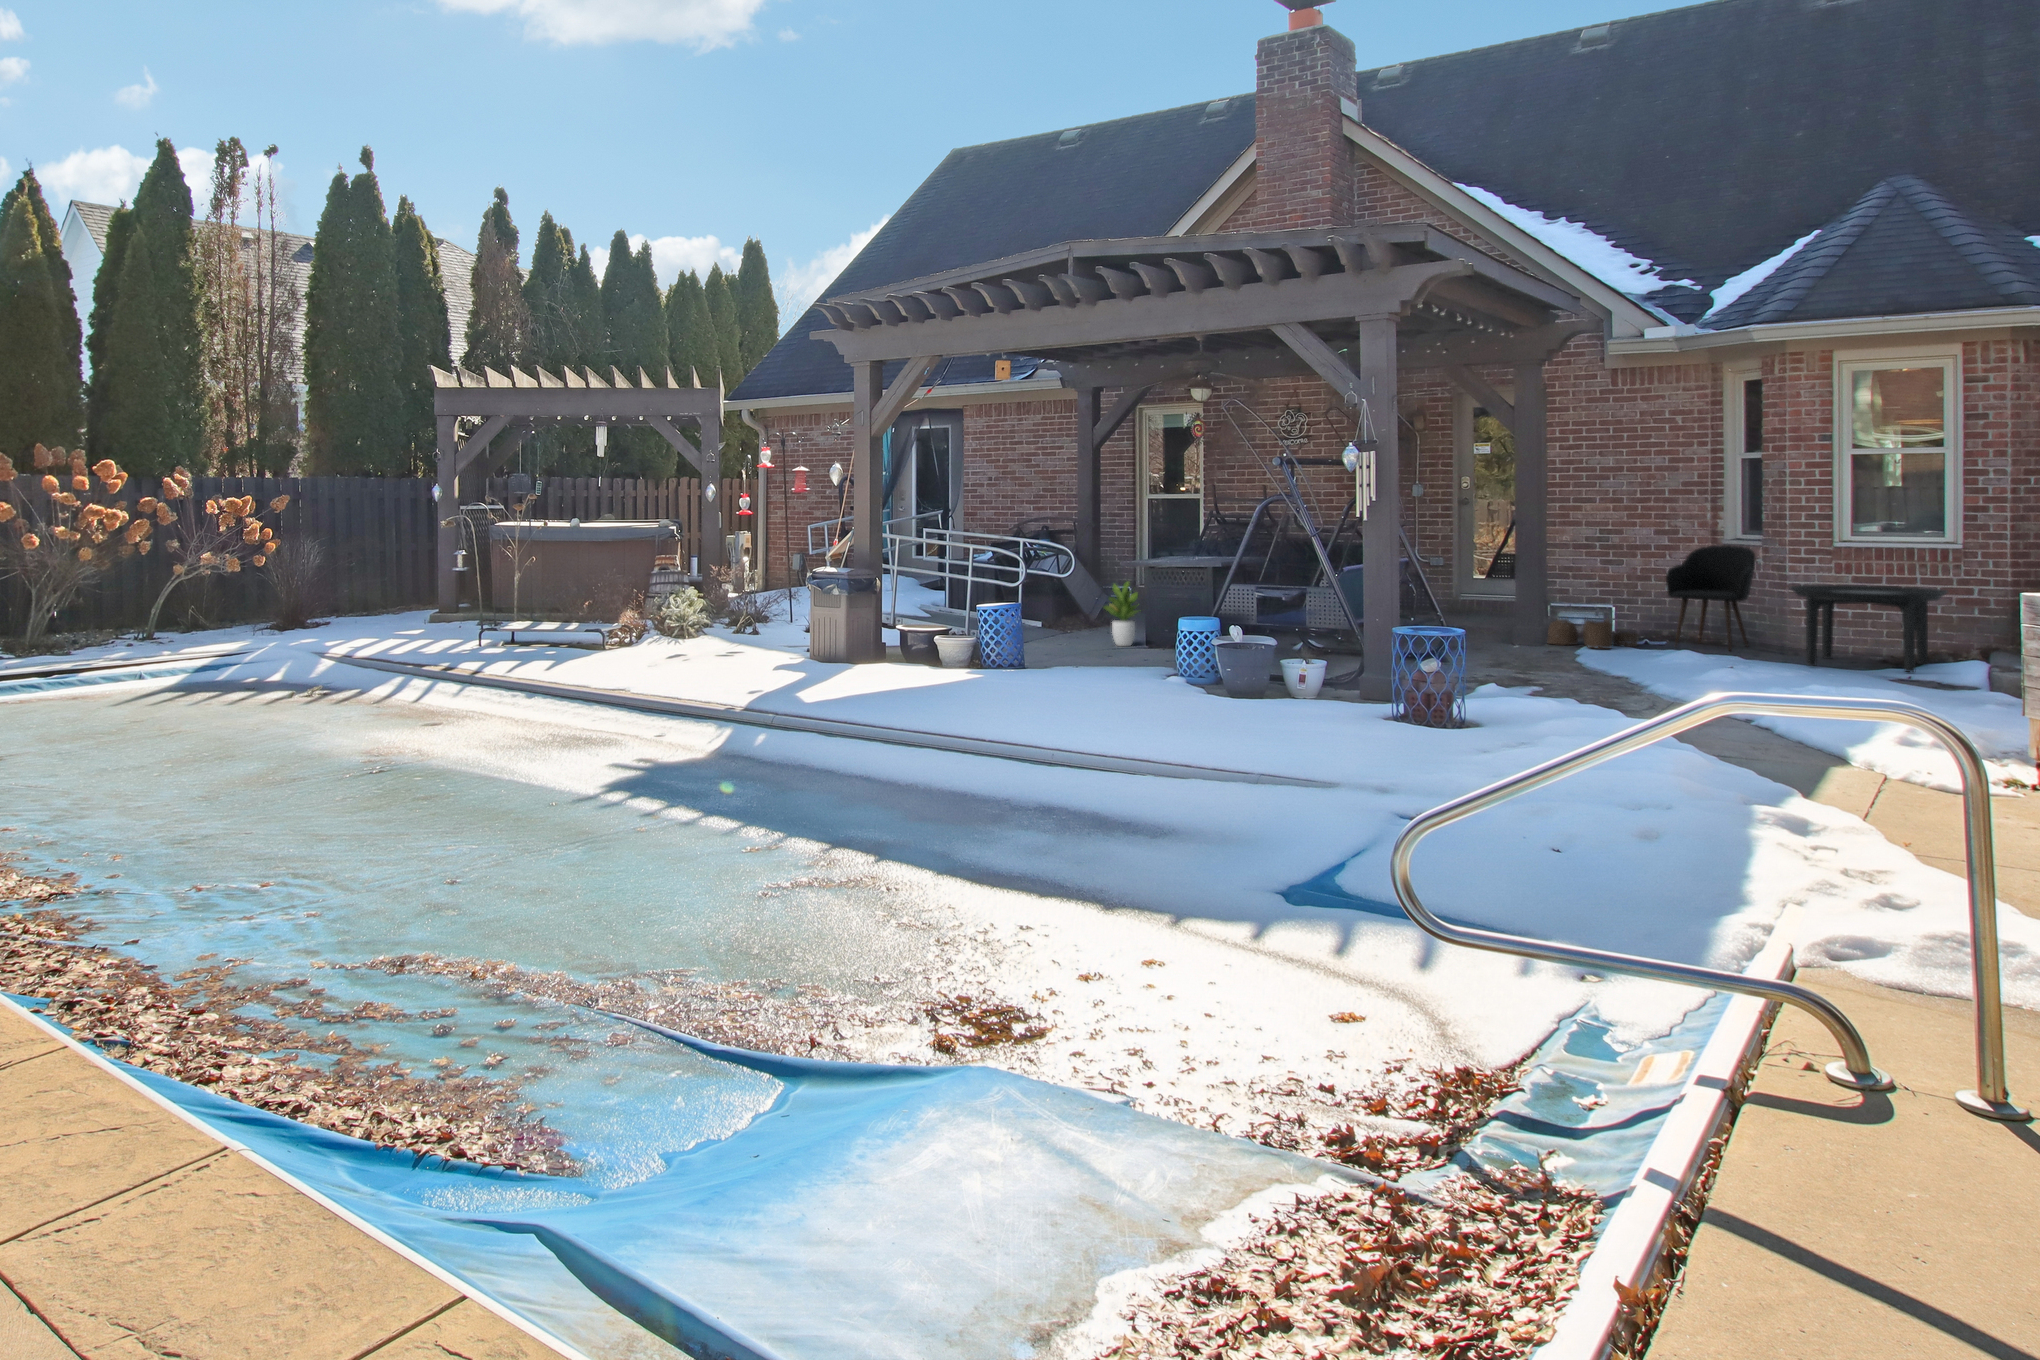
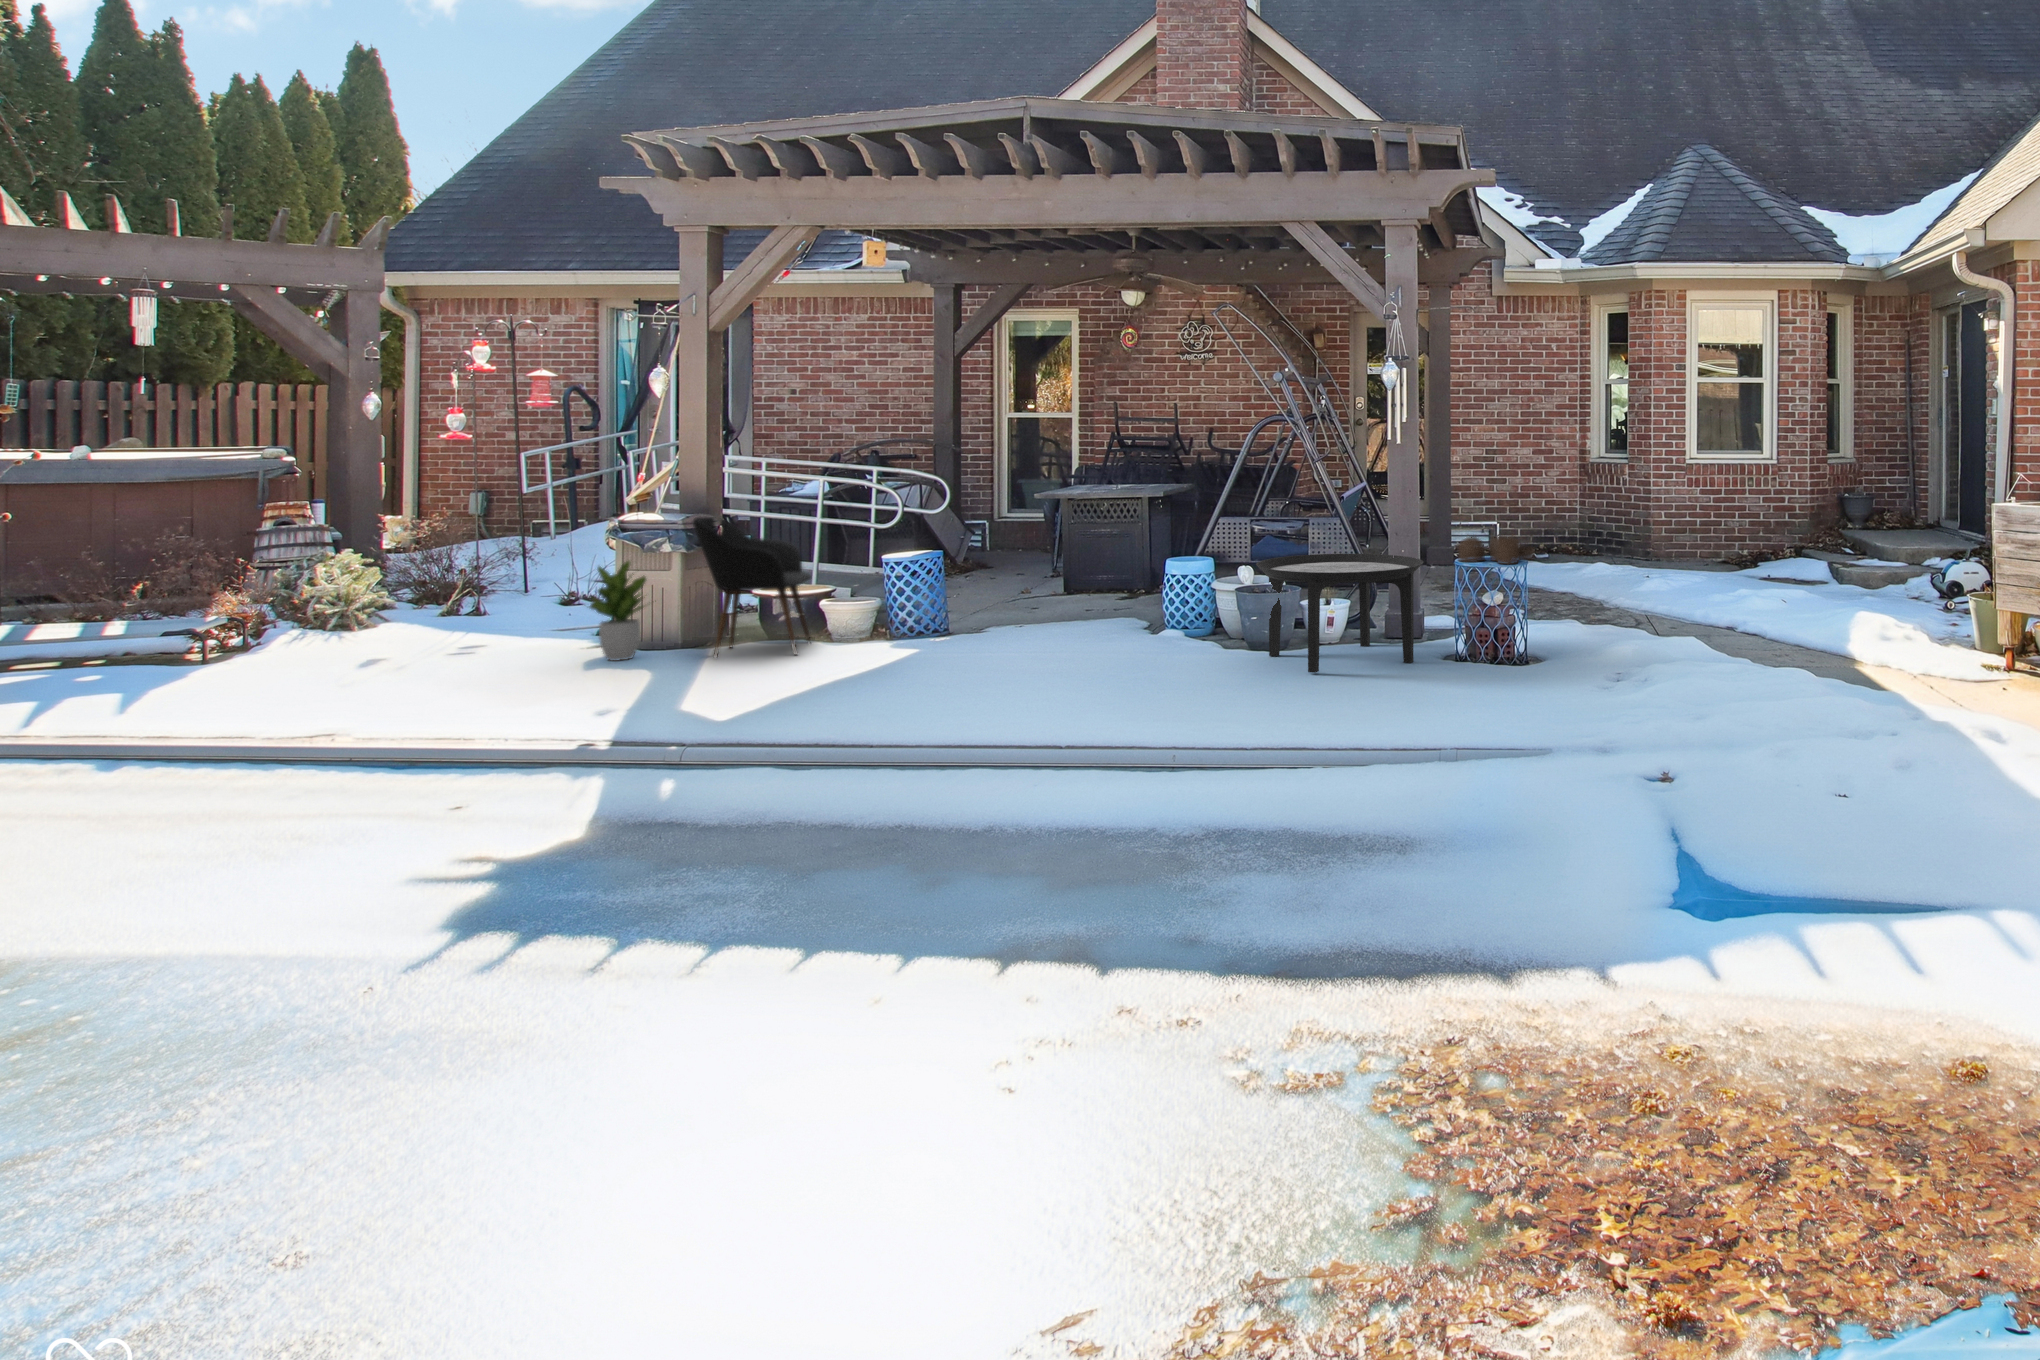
armchair: present [1666,545,1755,651] -> present [693,516,811,658]
potted plant: present [1104,582,1138,646] -> present [589,561,646,661]
round table: present [1790,585,1948,672] -> present [1256,554,1424,673]

